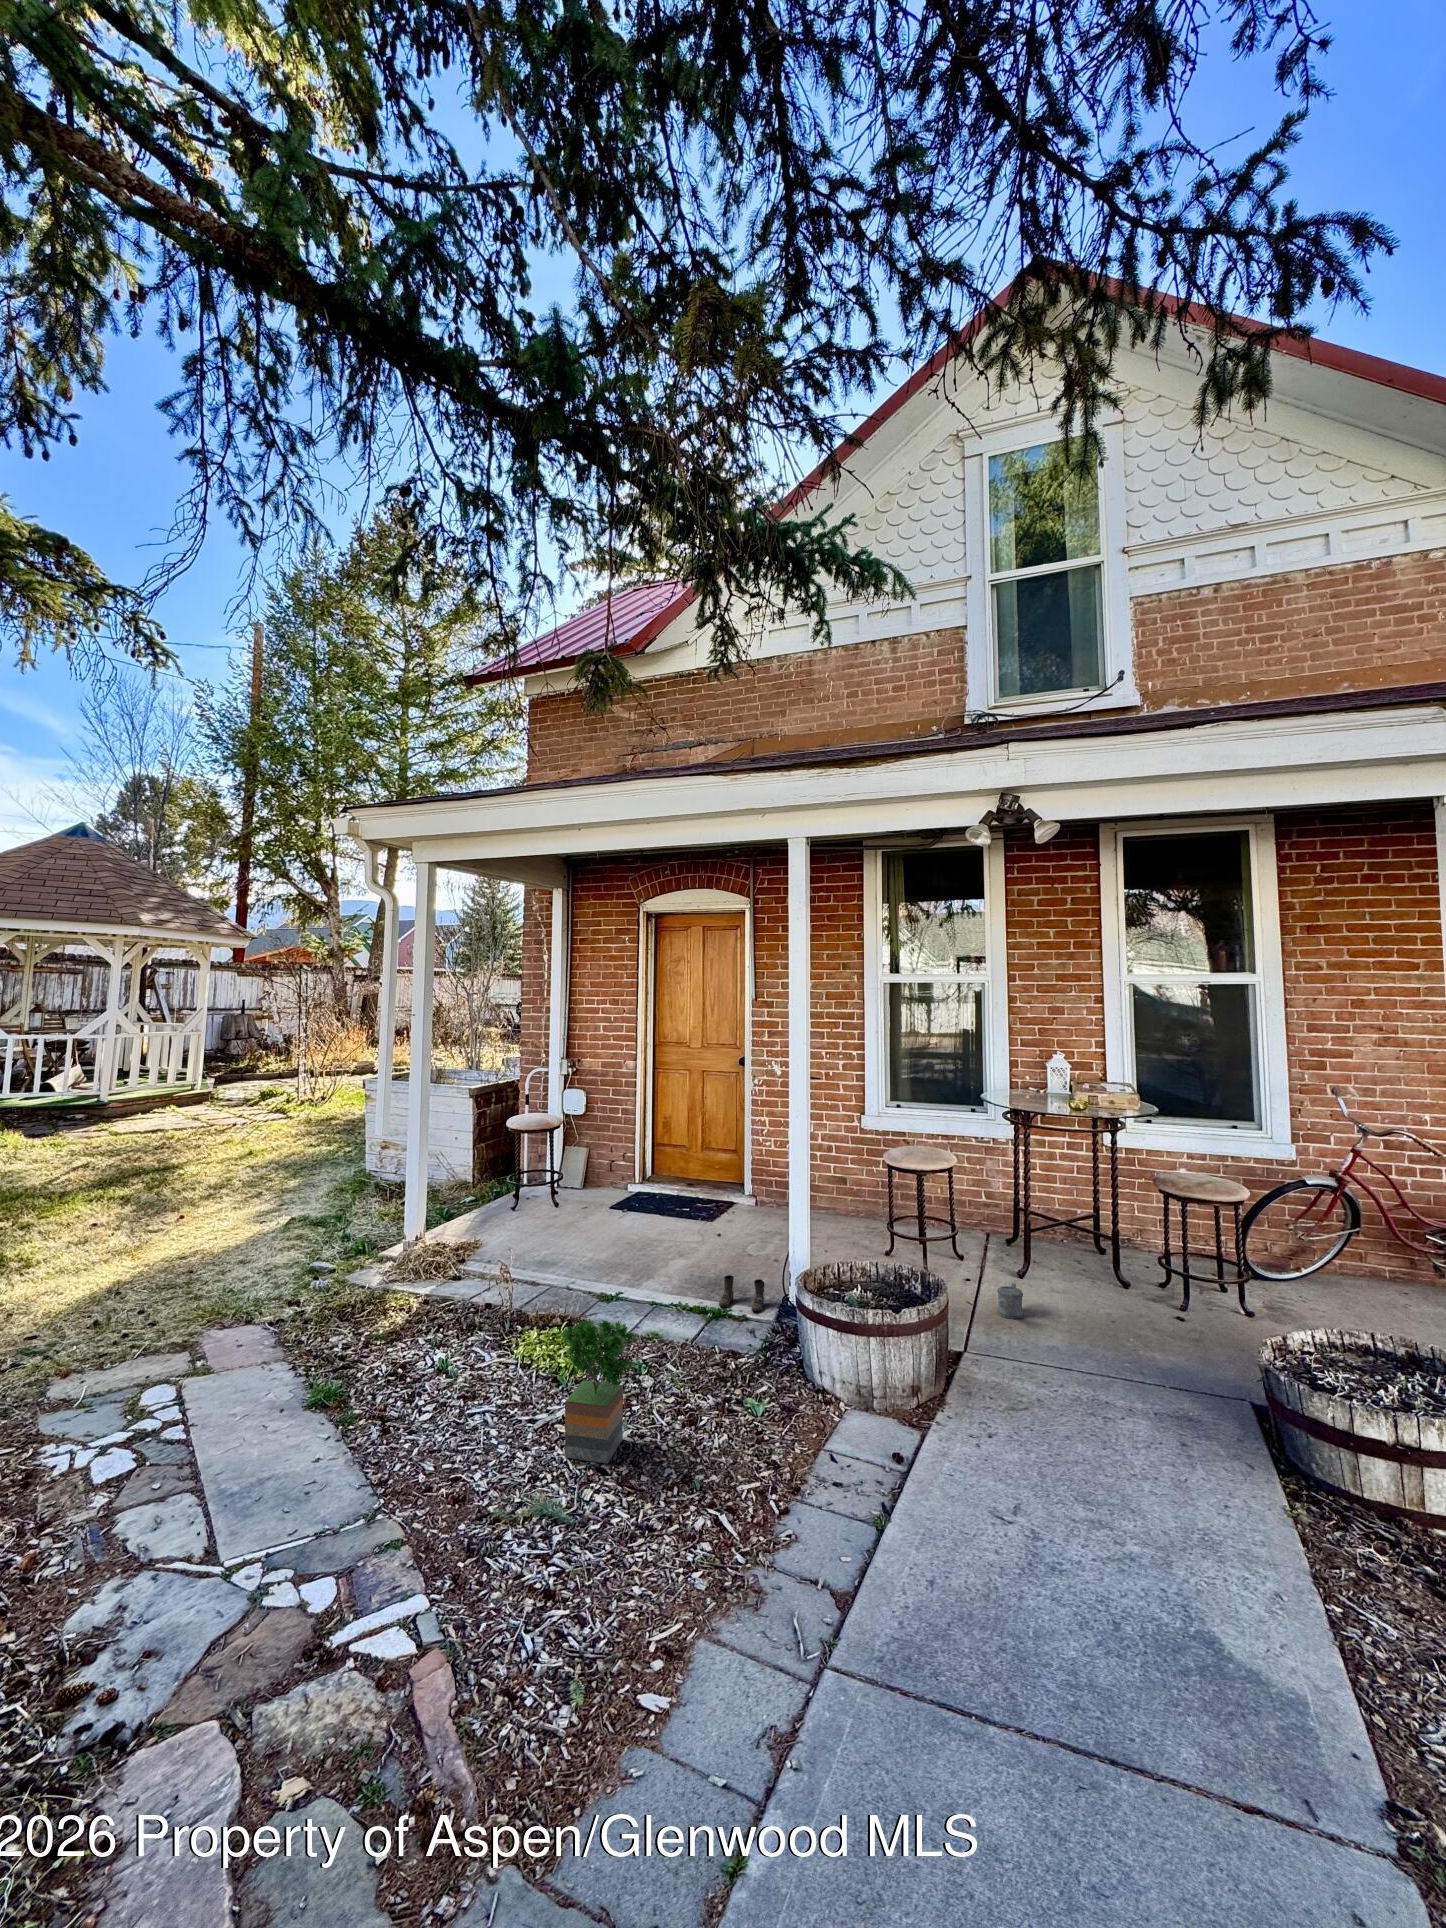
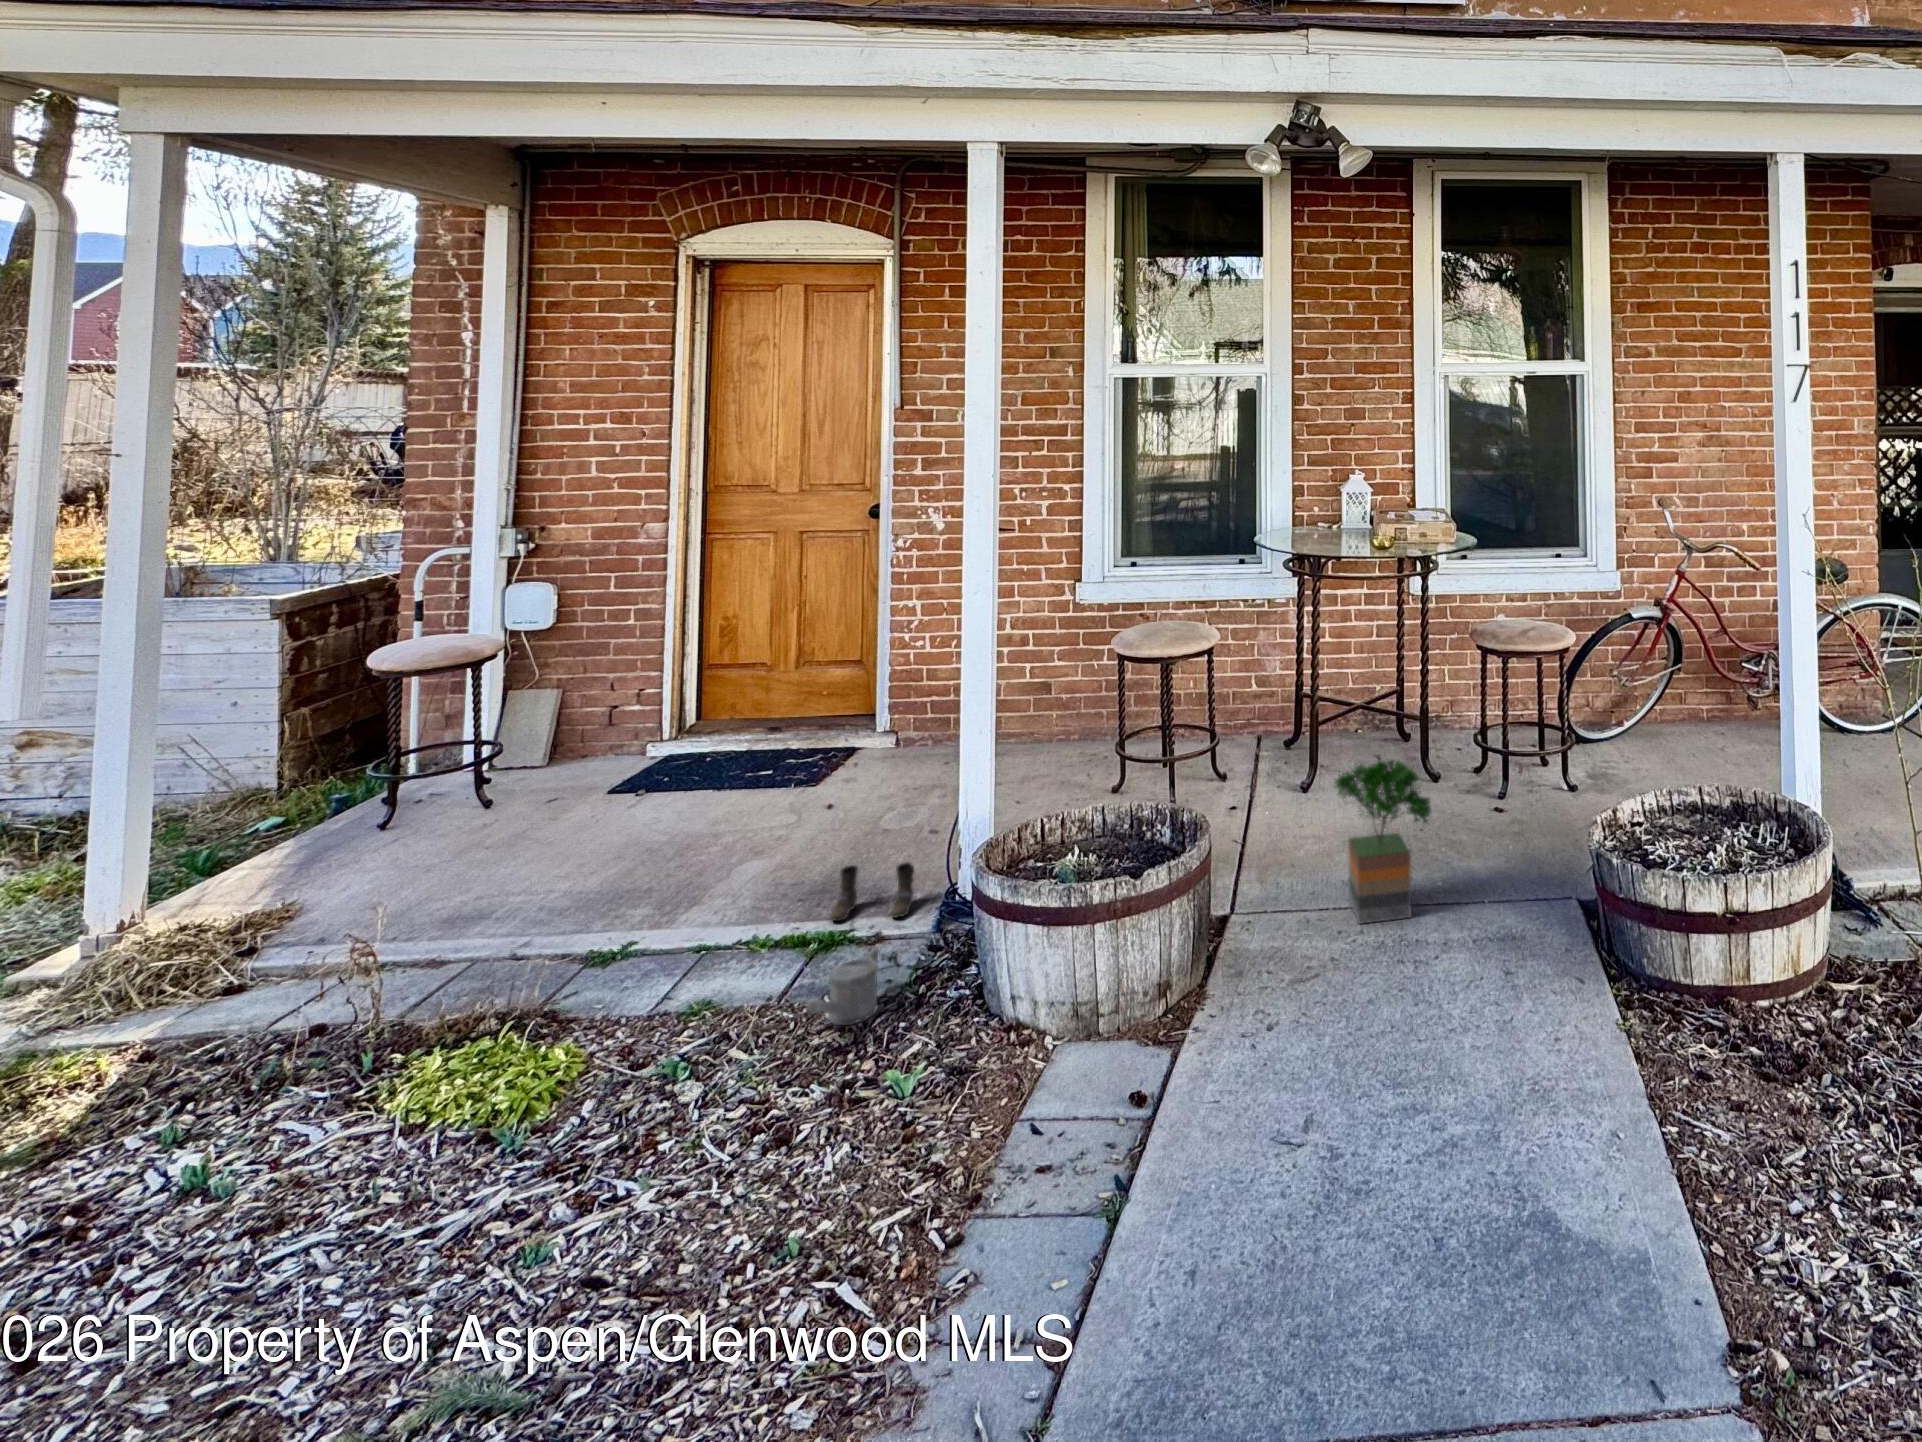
watering can: present [997,1283,1024,1319] -> present [808,949,878,1025]
potted tree: present [561,1319,637,1463] -> present [1335,760,1432,924]

